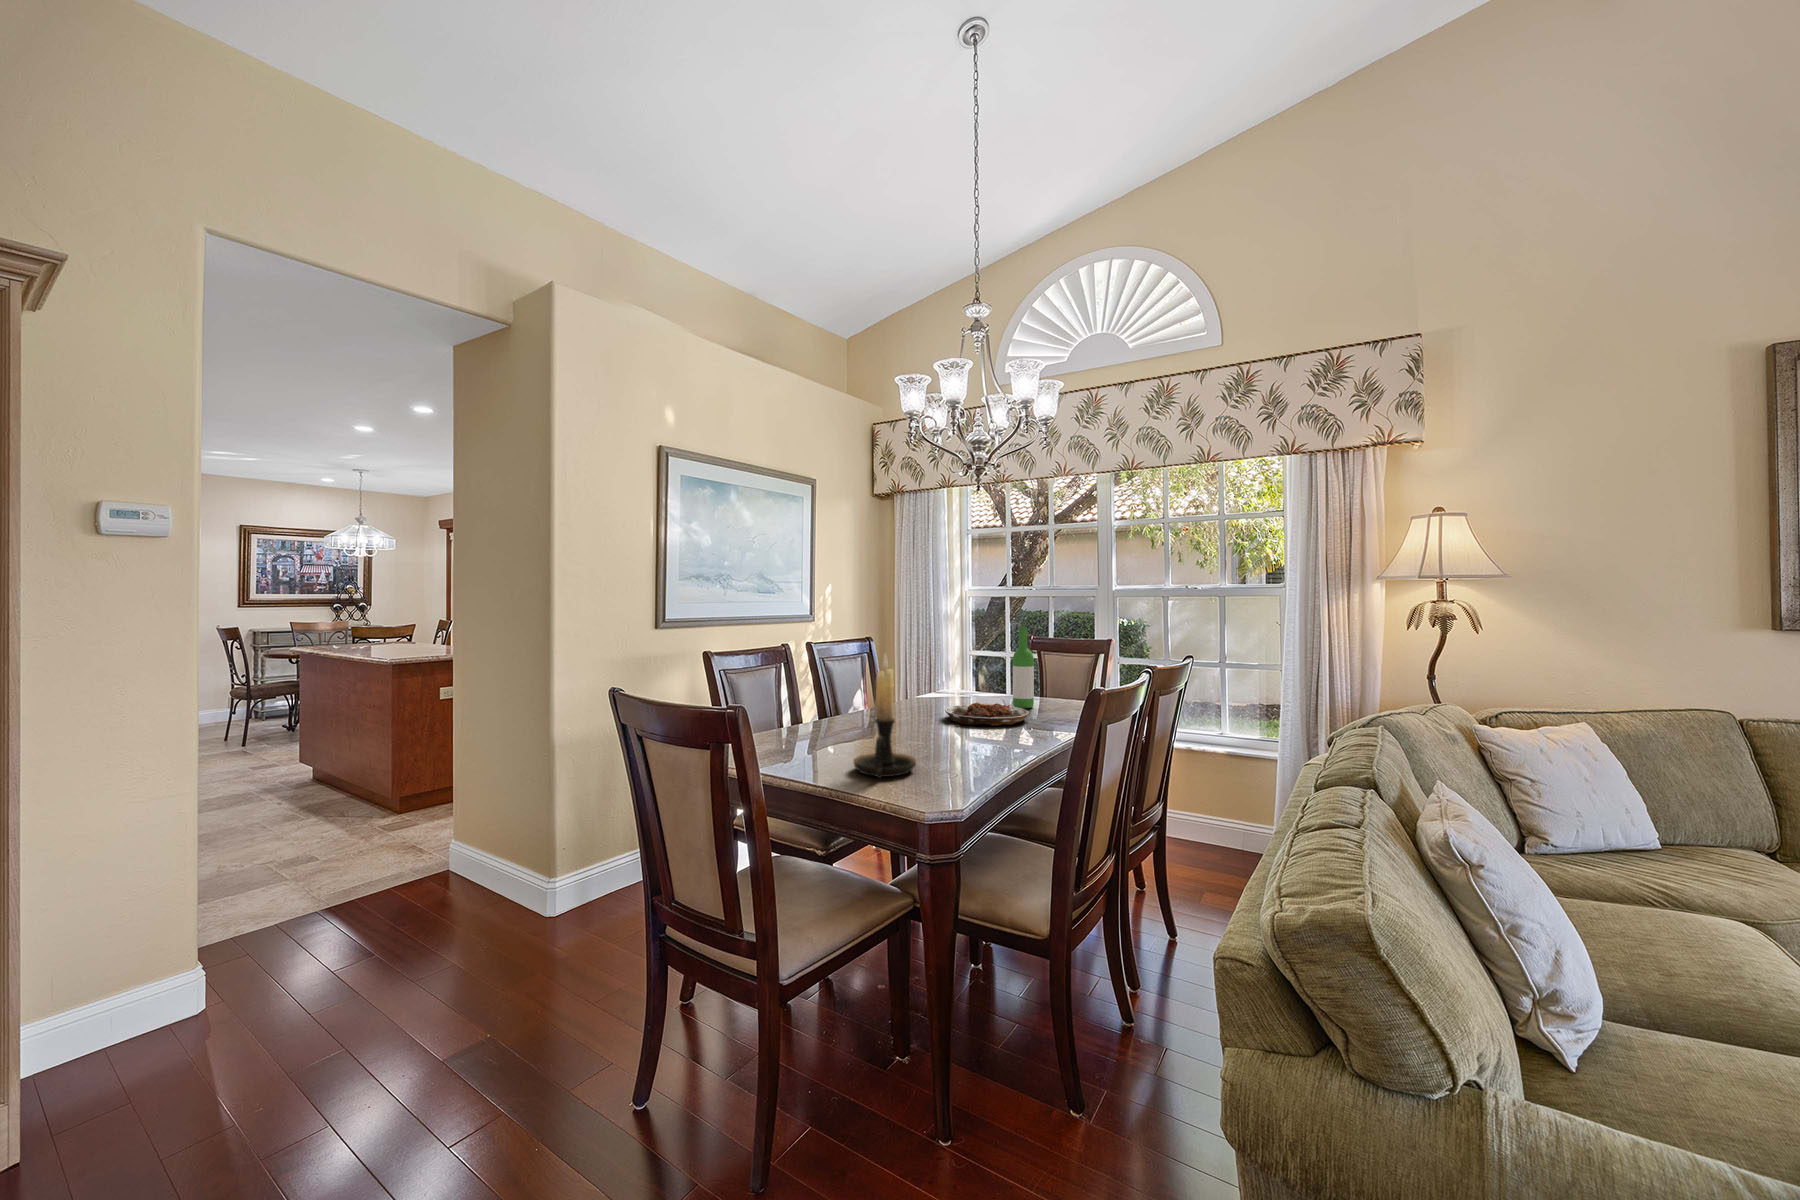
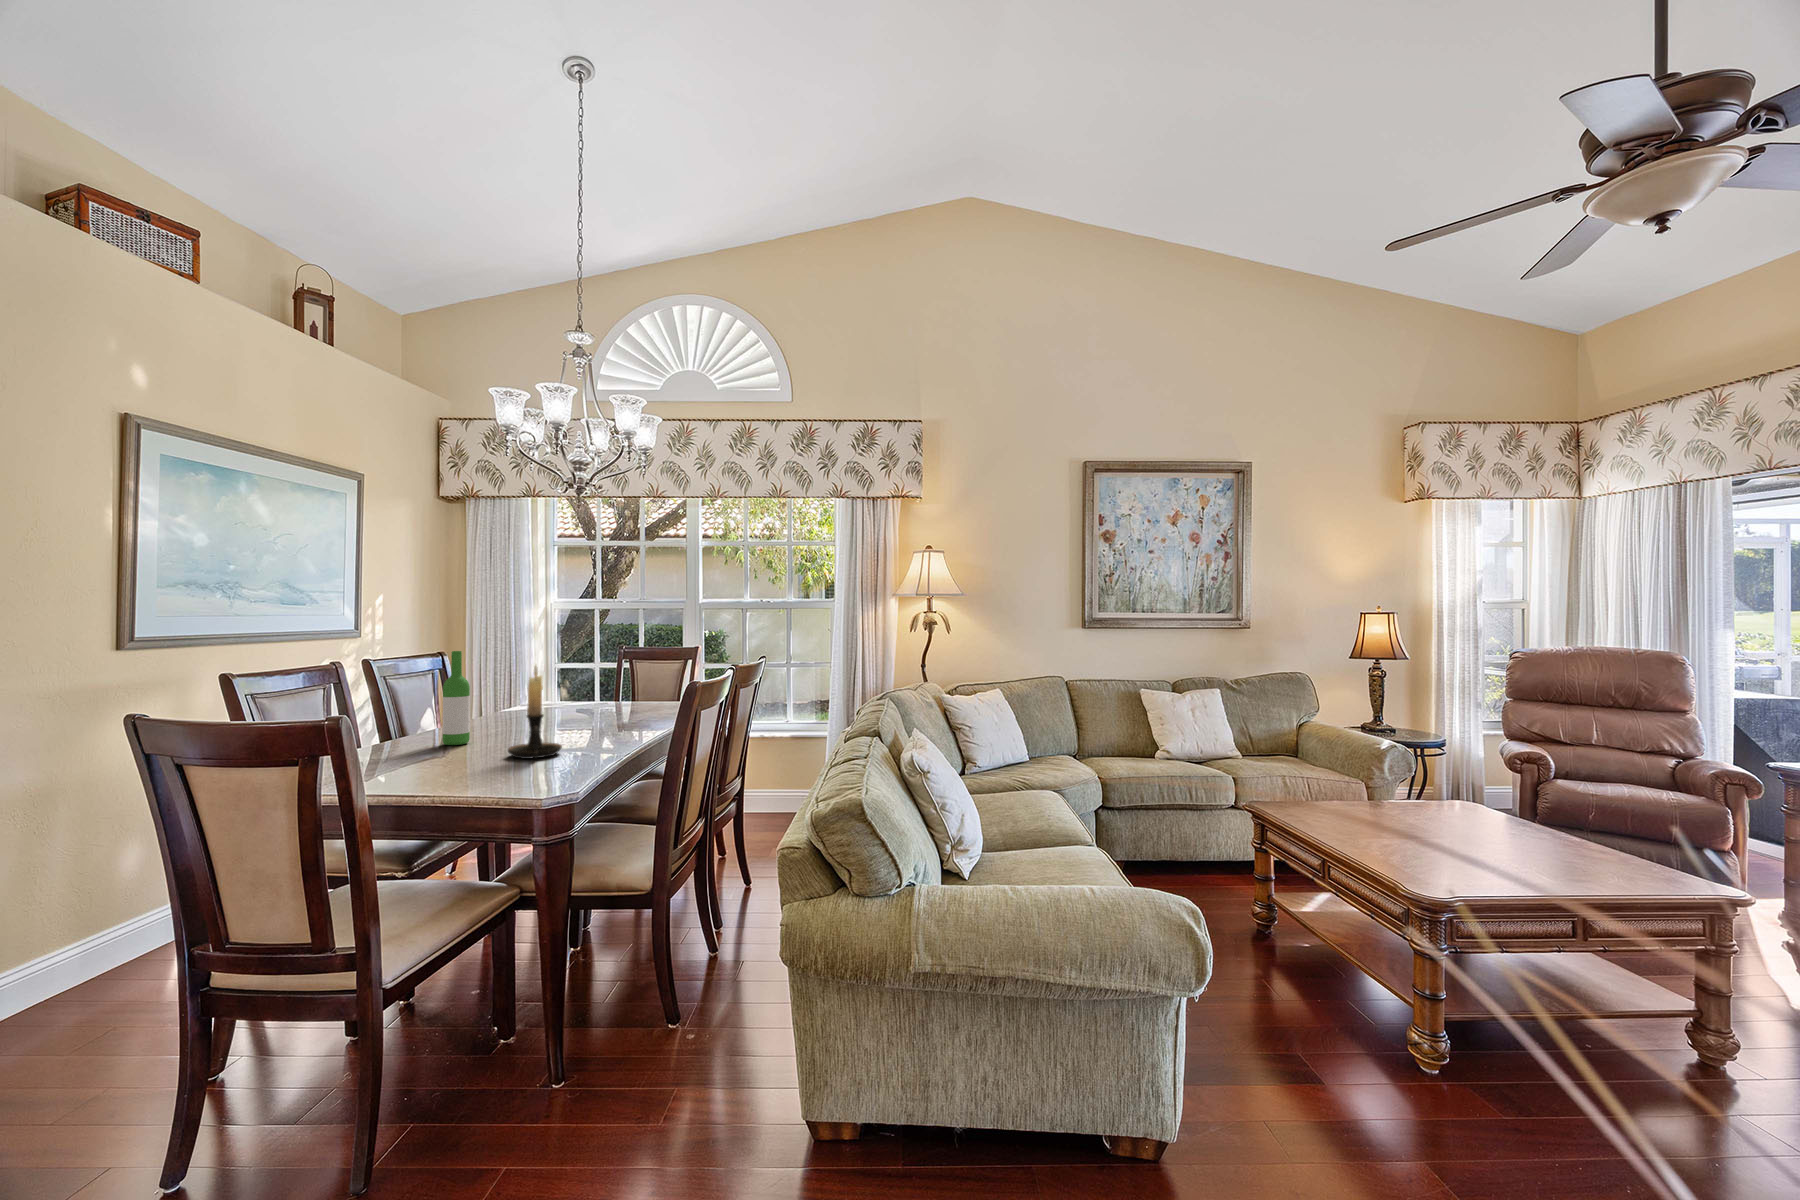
wine bottle: present [1013,627,1034,708] -> present [443,651,470,745]
plate: present [945,703,1029,726] -> none [560,705,636,724]

